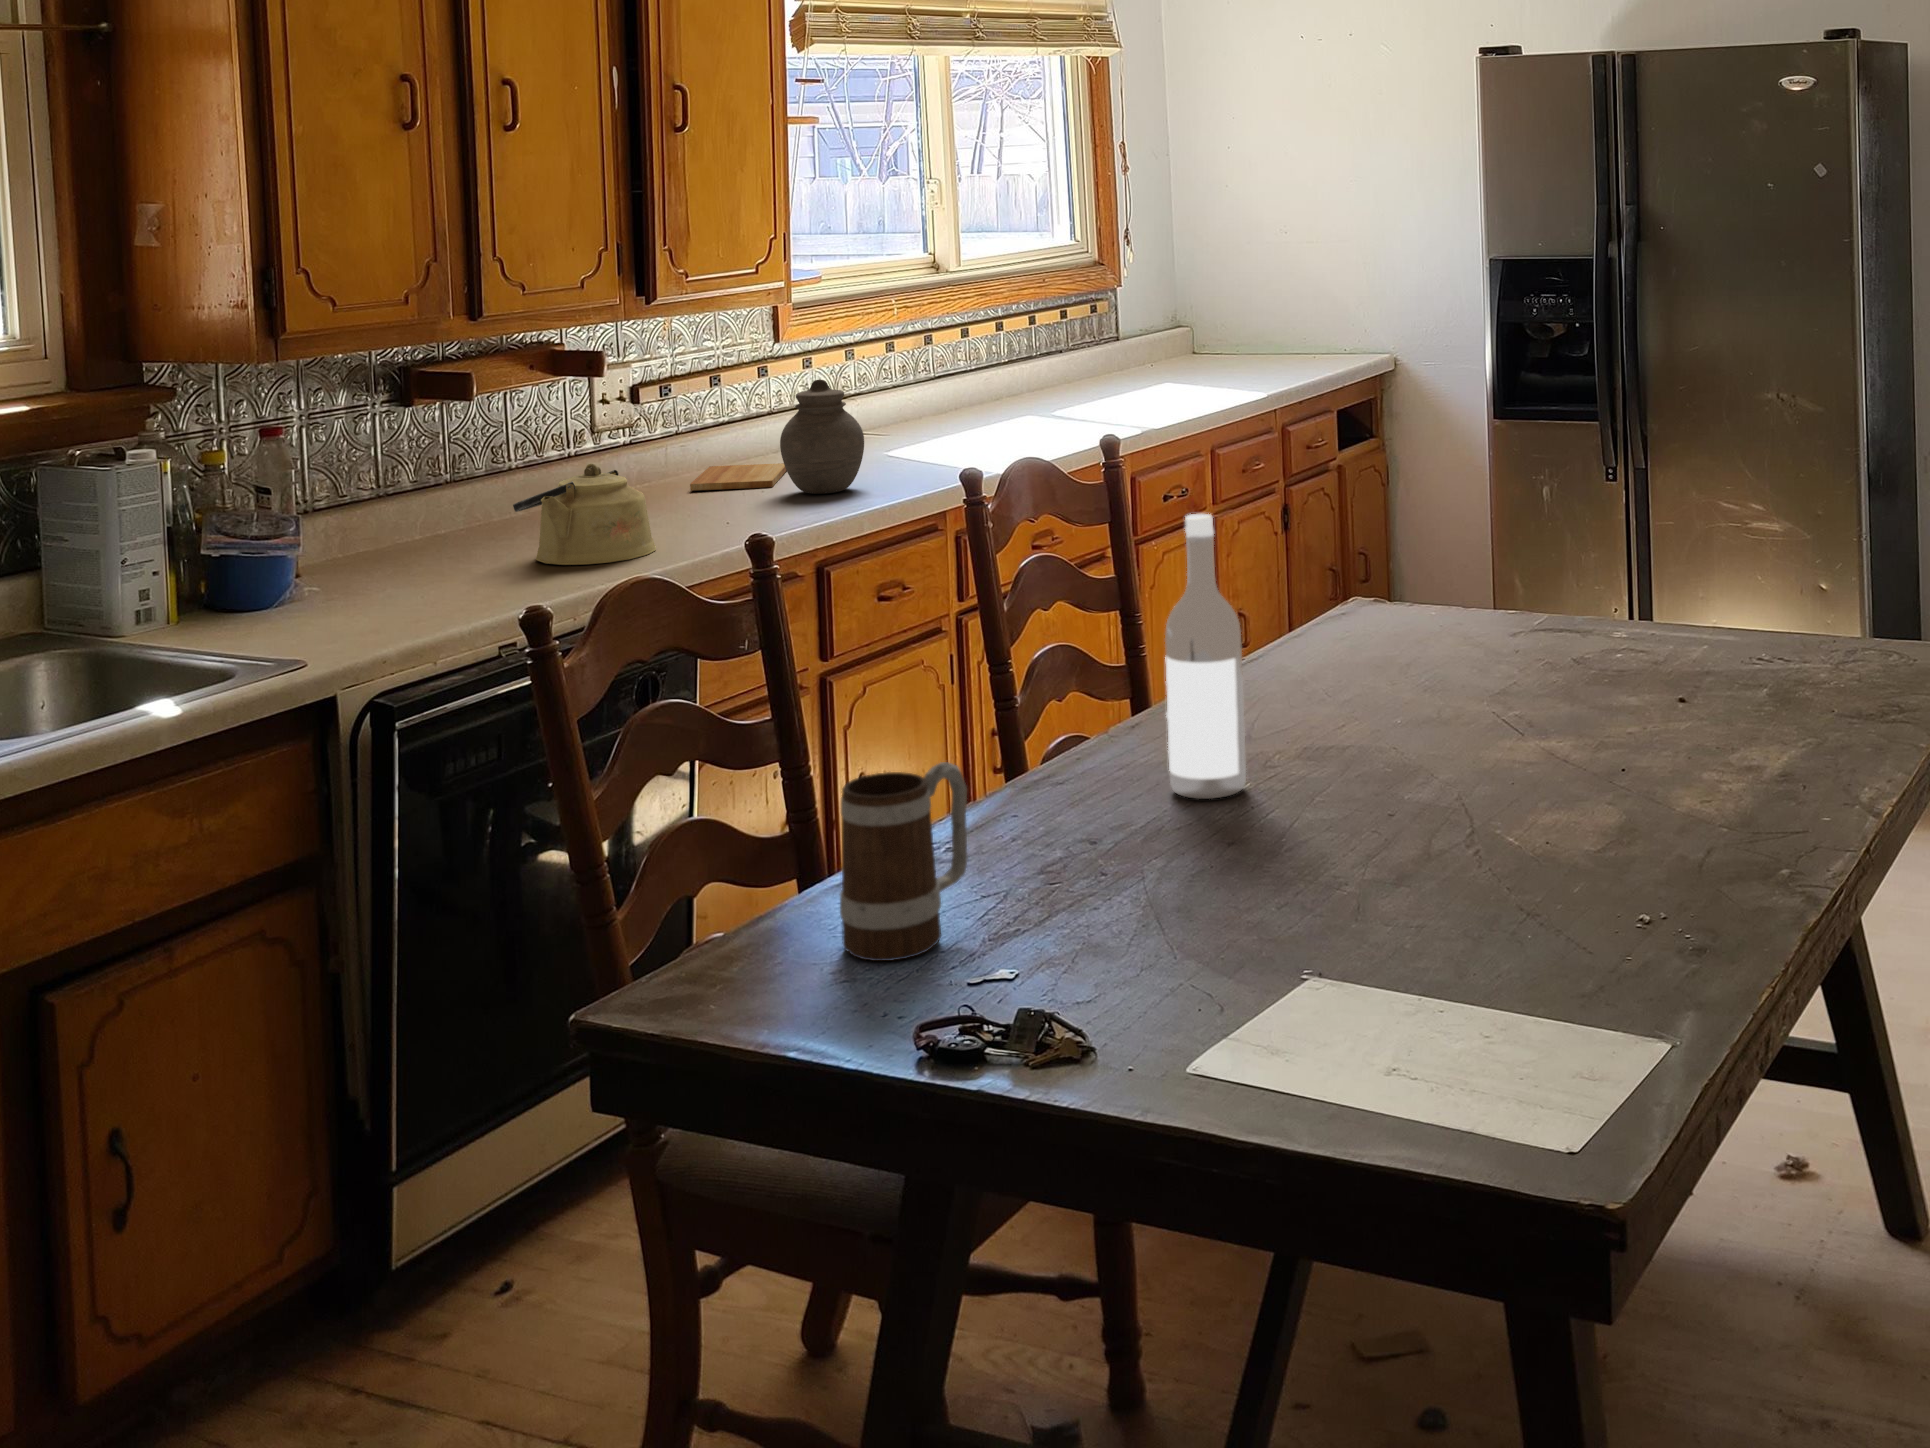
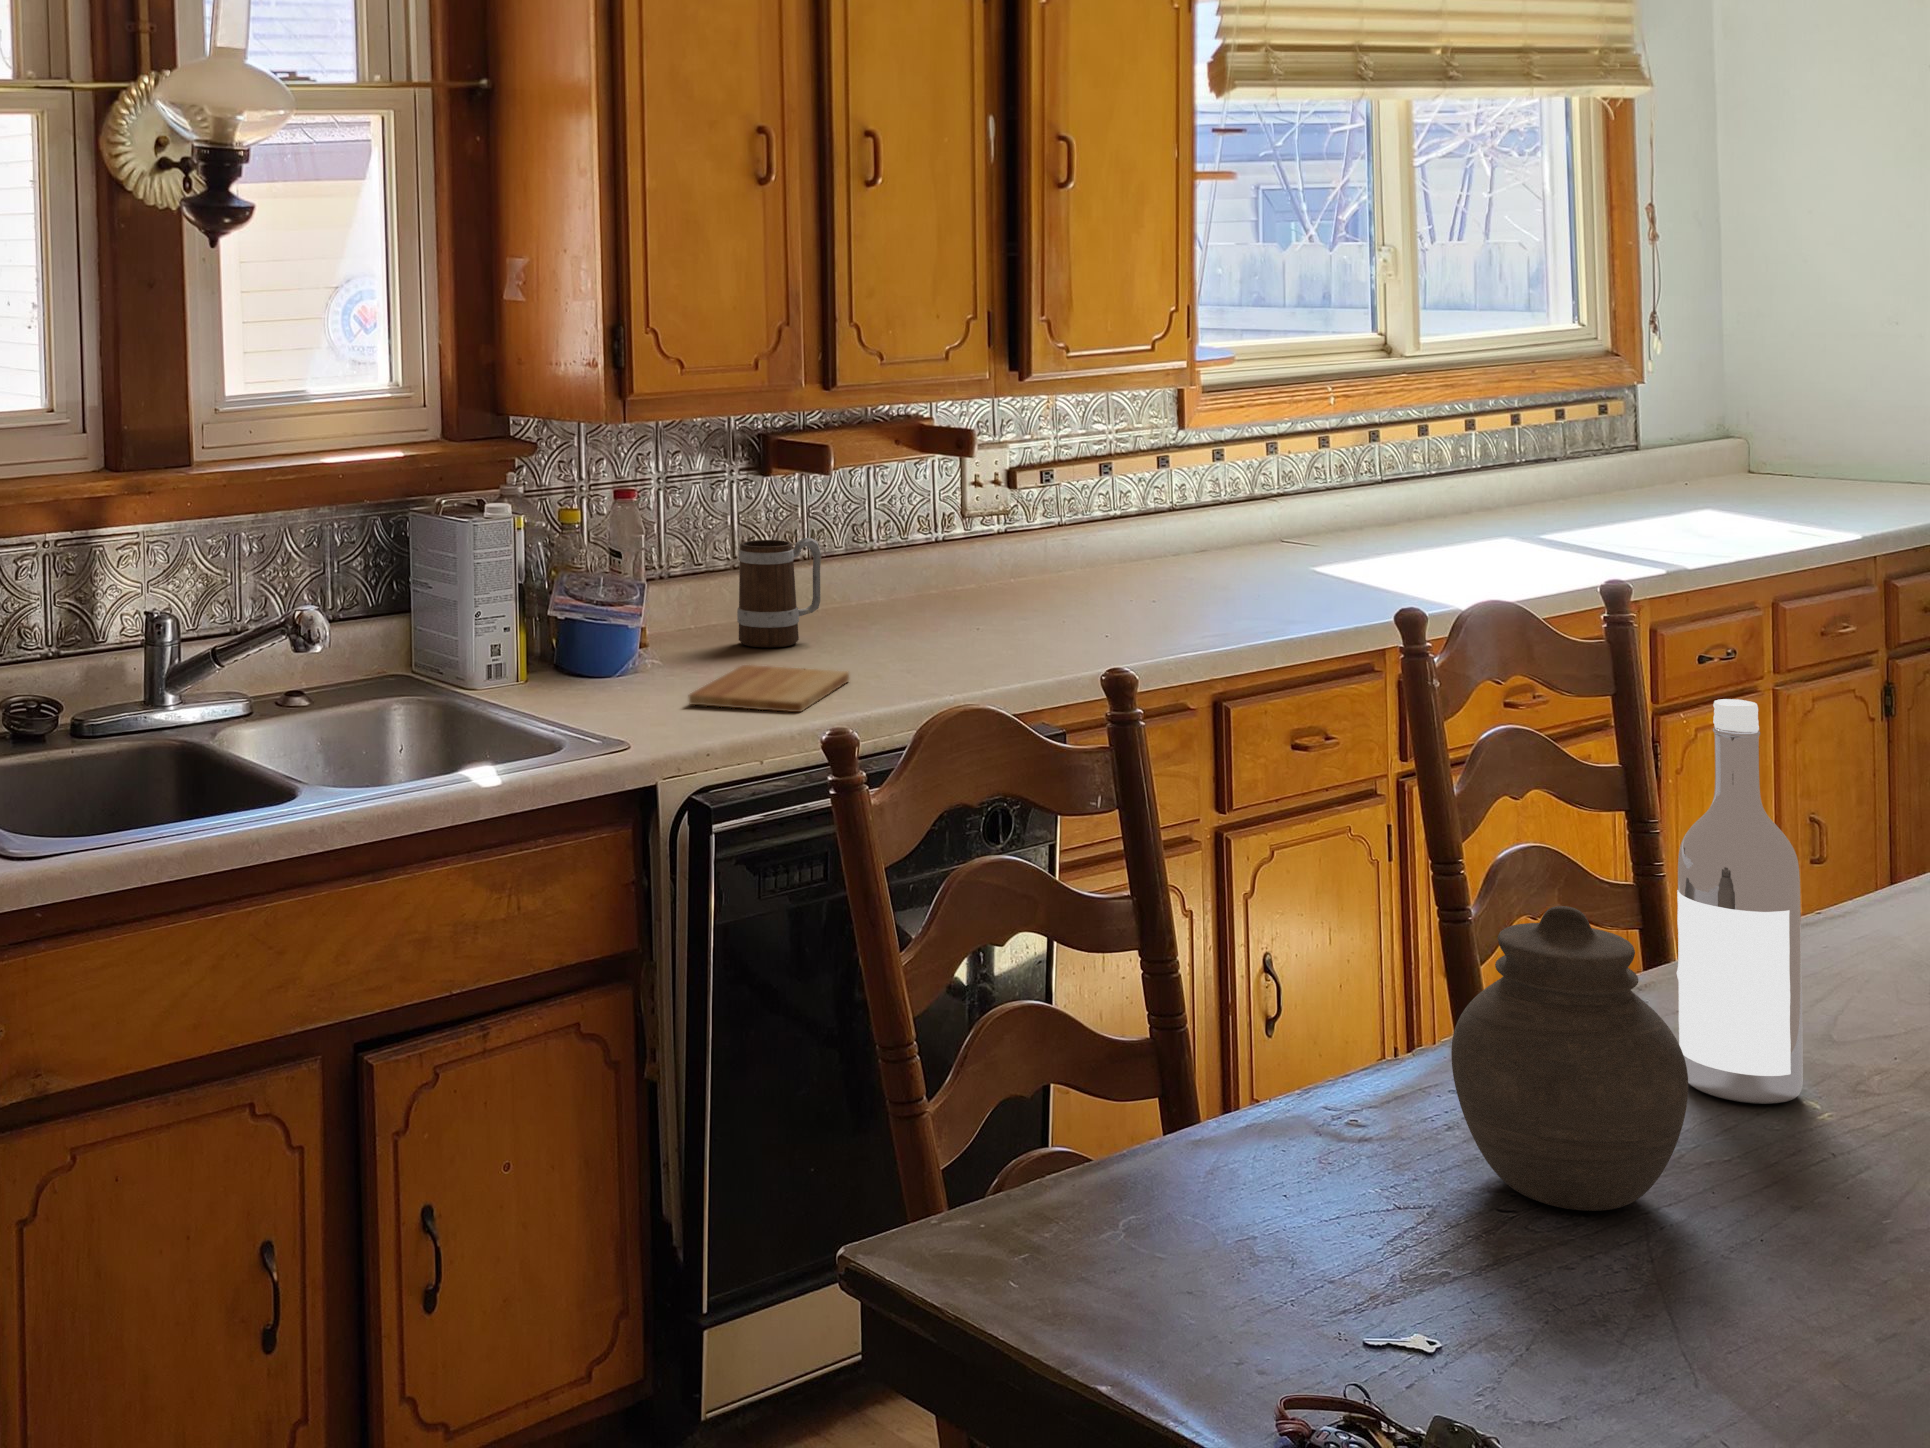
jar: present [780,379,864,494] -> present [1451,906,1688,1211]
kettle: present [513,463,656,565] -> none [865,555,1022,669]
cutting board: present [690,463,787,491] -> present [689,665,849,712]
mug: present [840,762,968,961] -> present [737,538,821,647]

